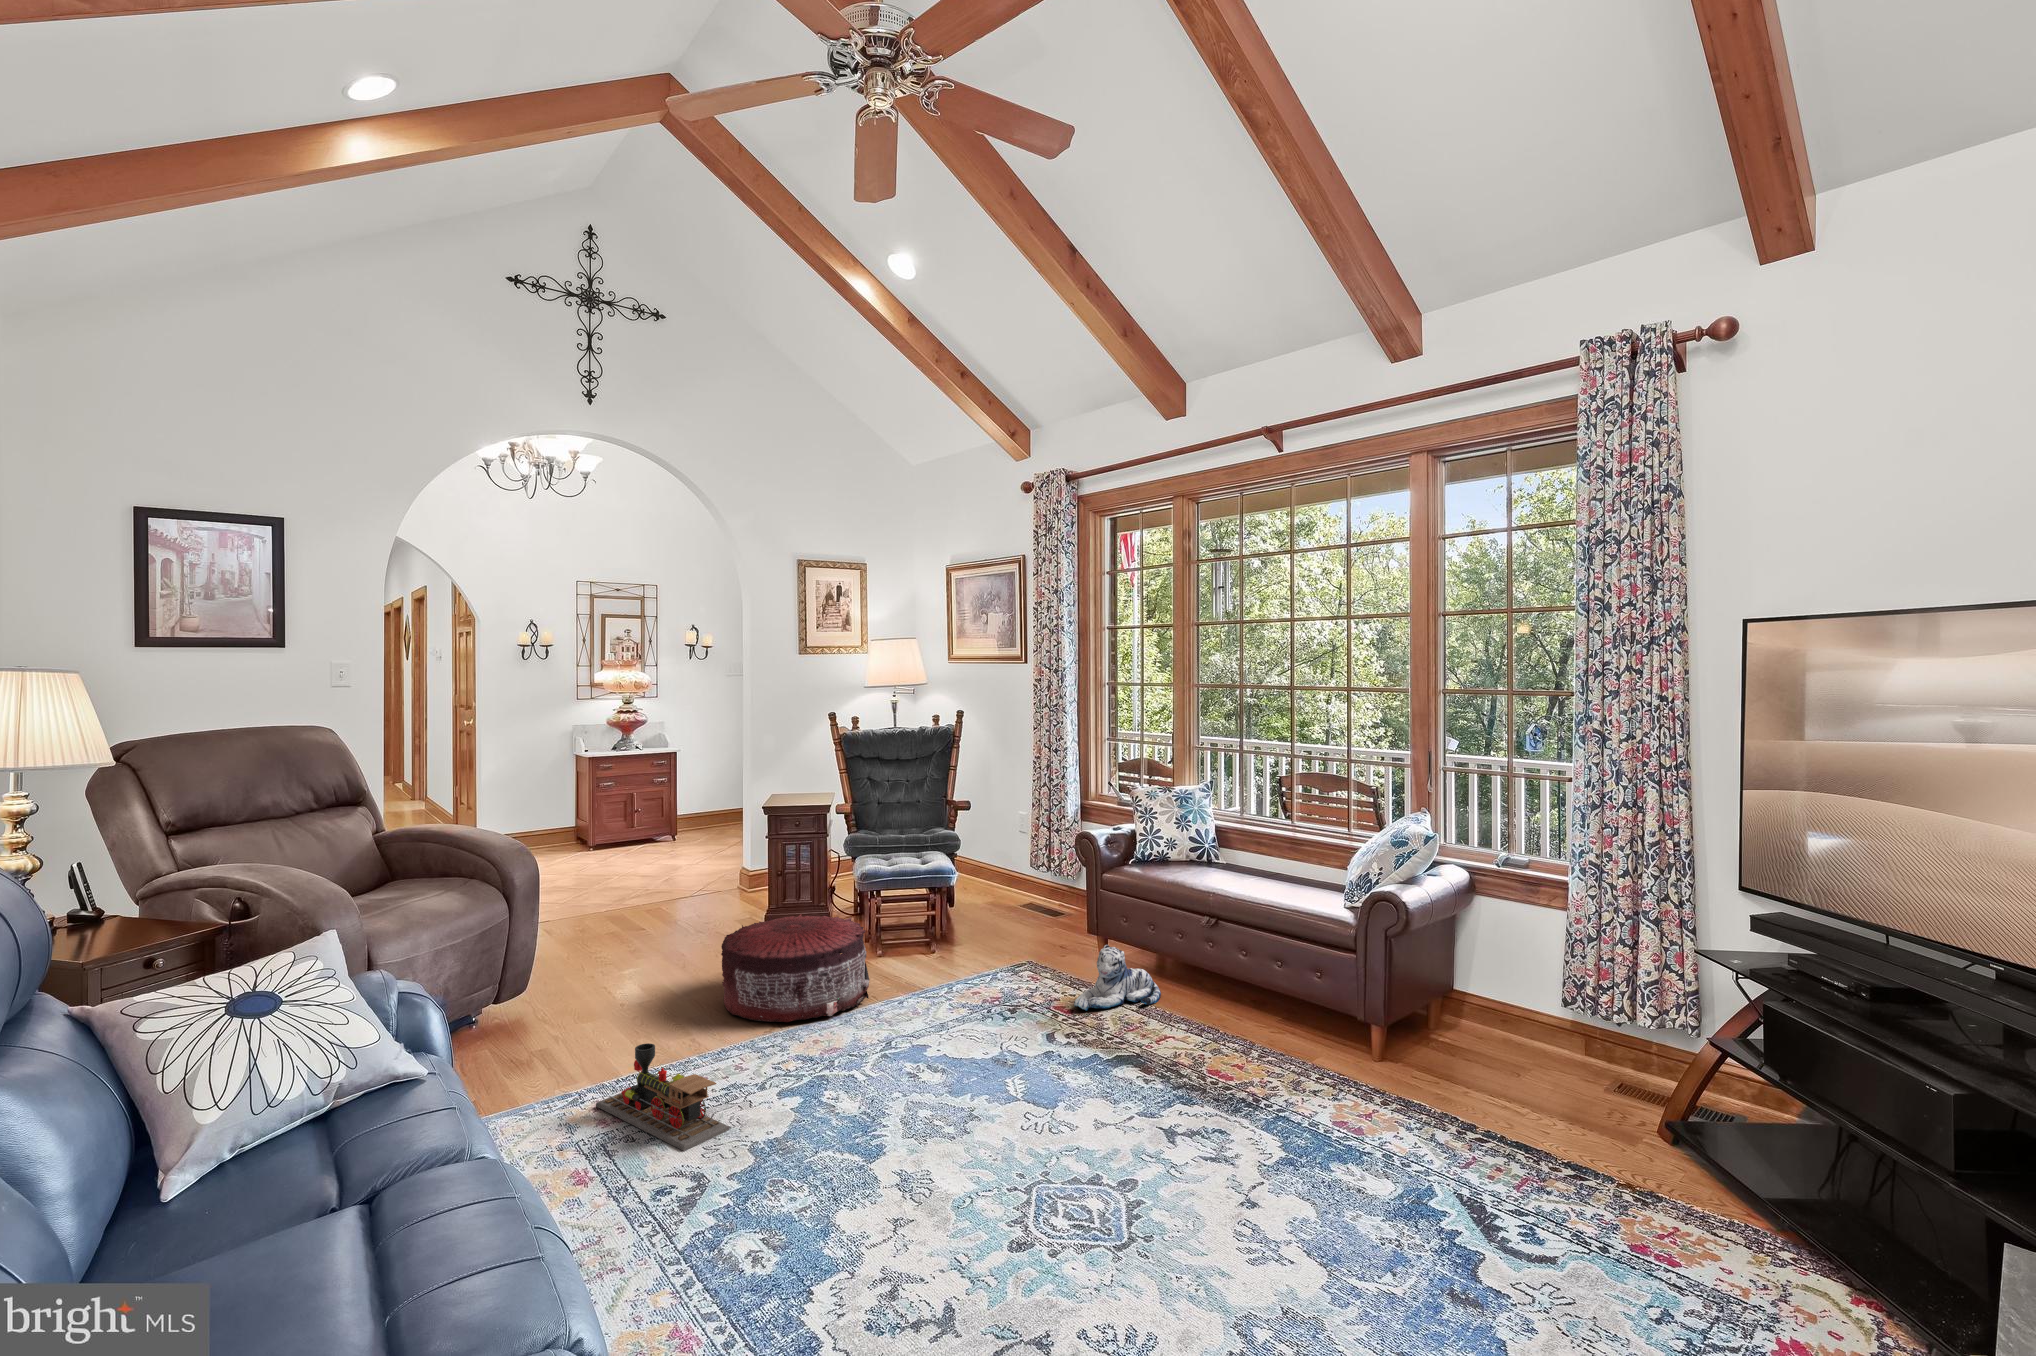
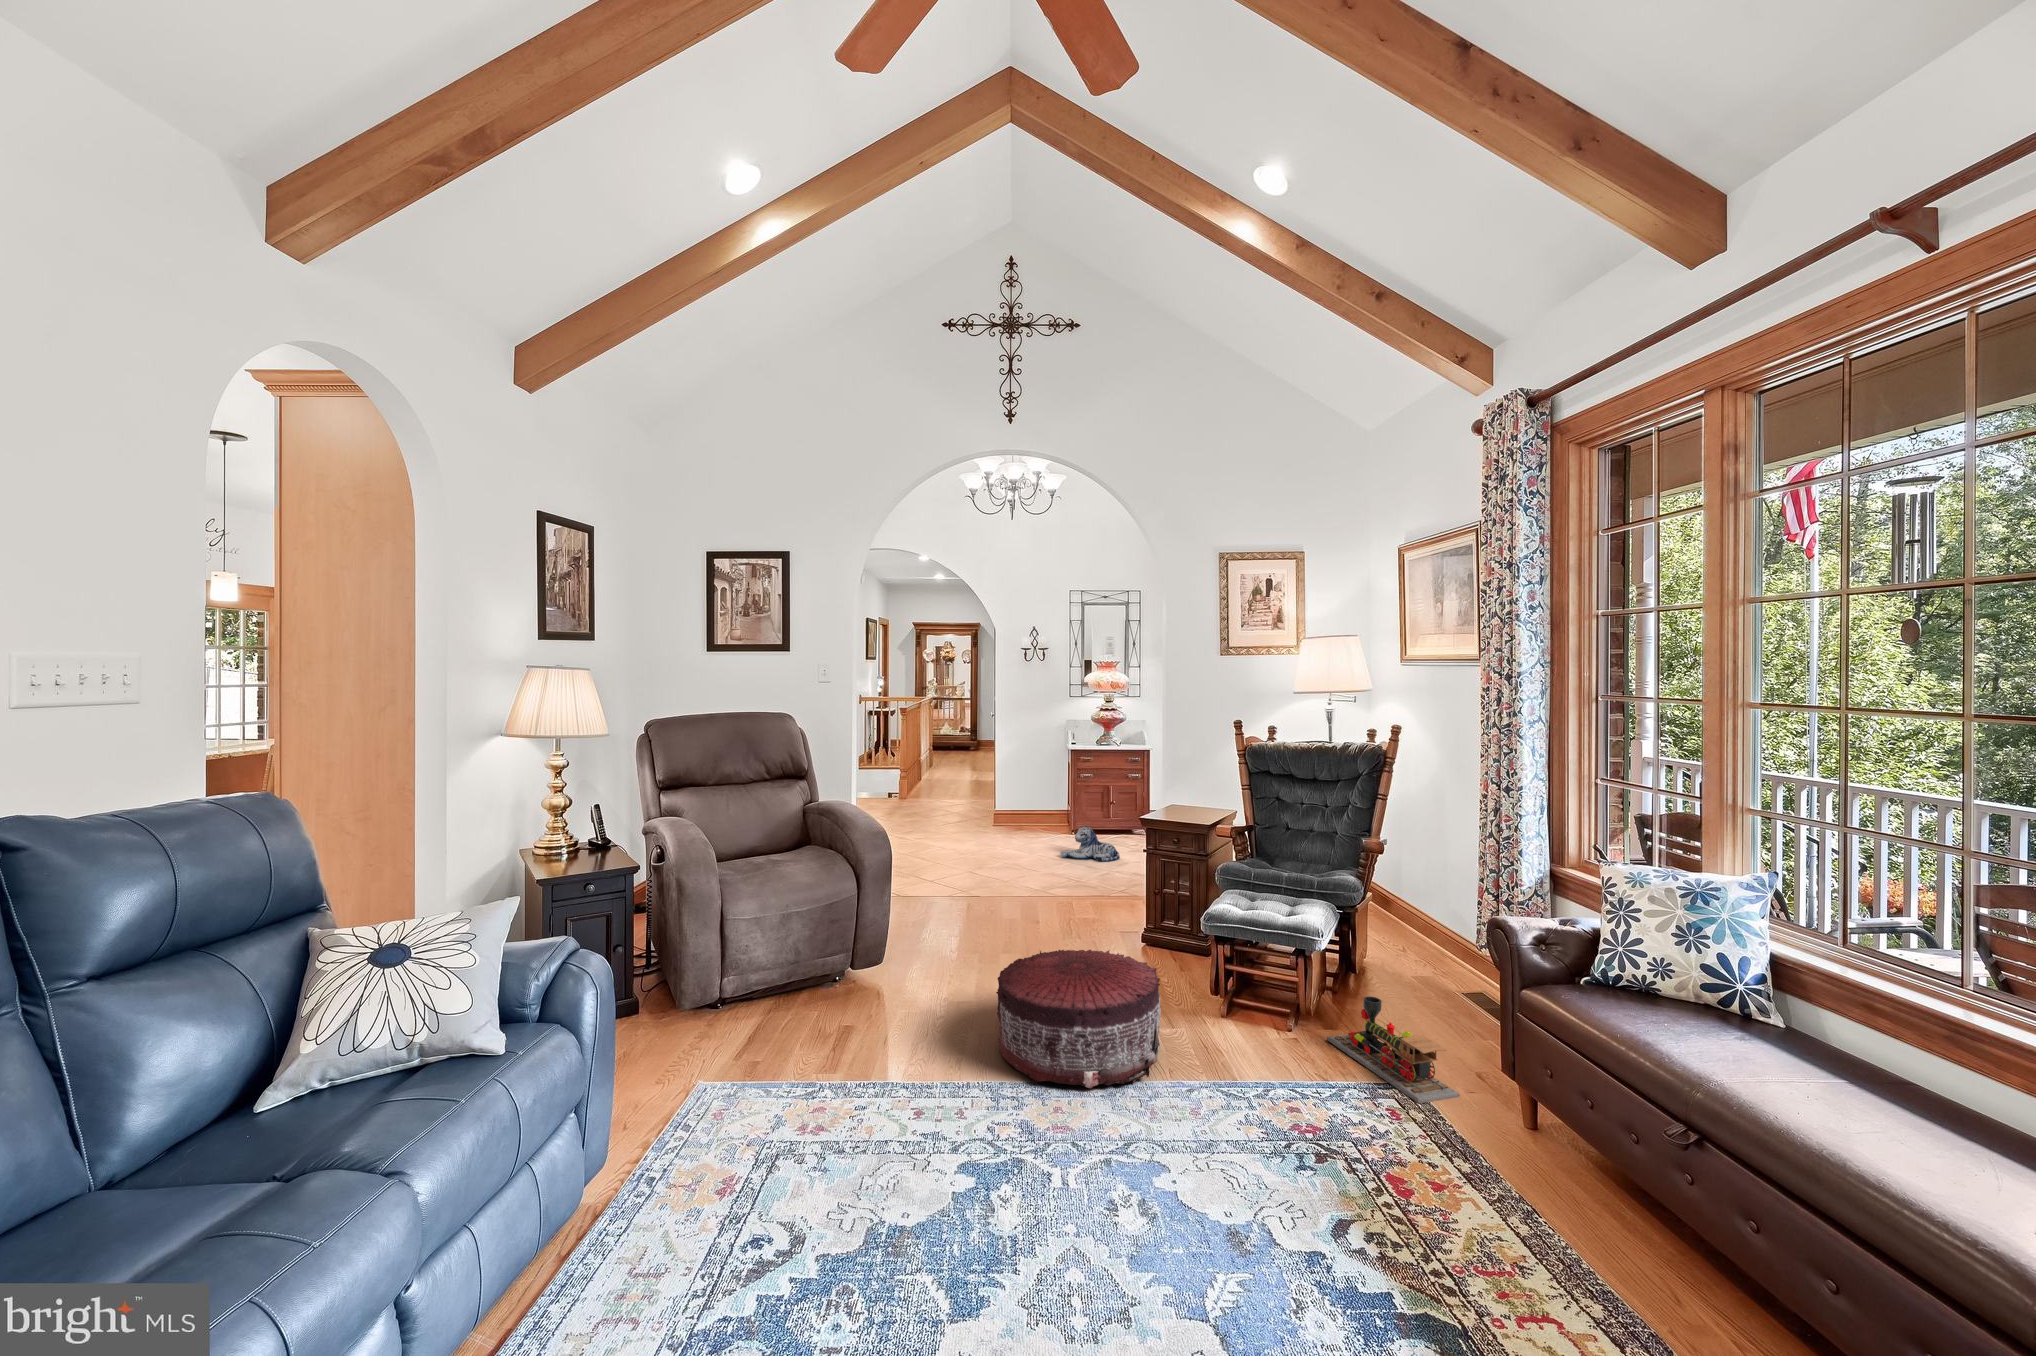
plush toy: present [1074,945,1161,1010] -> present [1060,826,1120,861]
toy train: present [596,1043,730,1151] -> present [1327,997,1460,1103]

